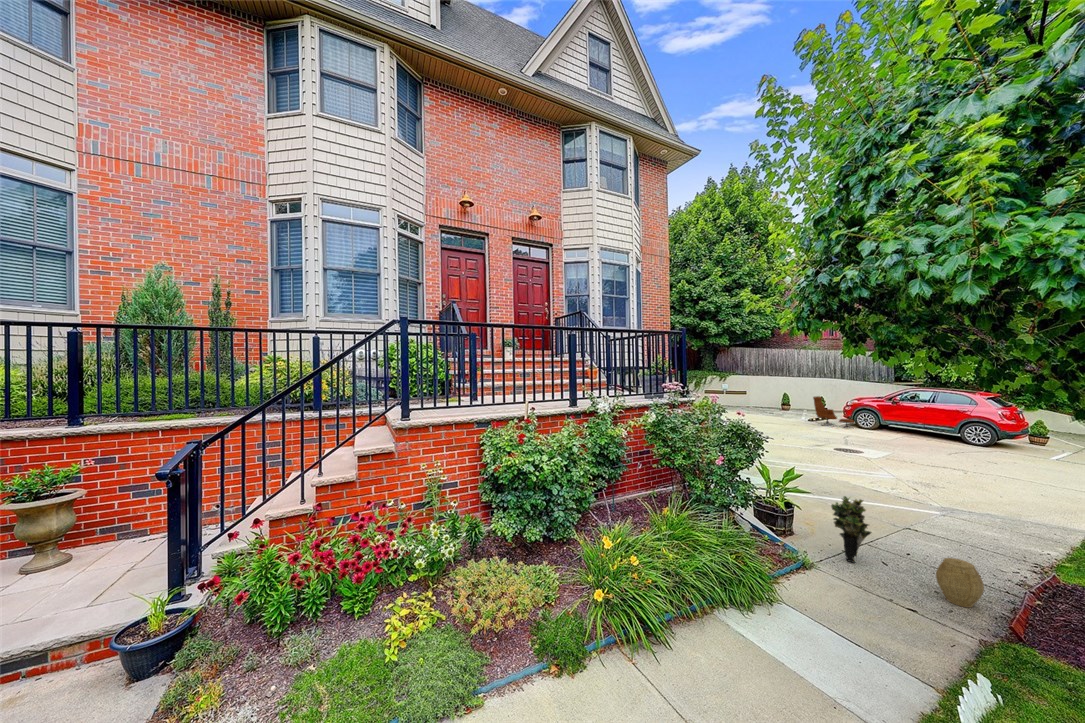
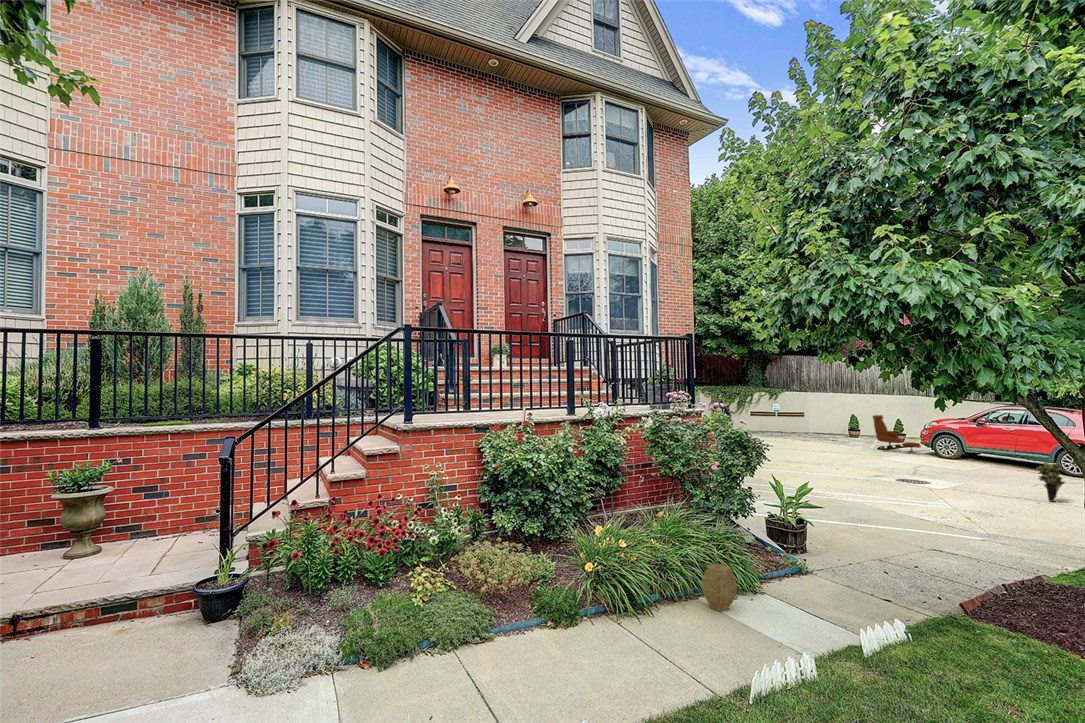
potted plant: present [831,496,872,563] -> present [1037,462,1065,502]
woven basket: present [936,558,984,608] -> present [702,564,737,611]

